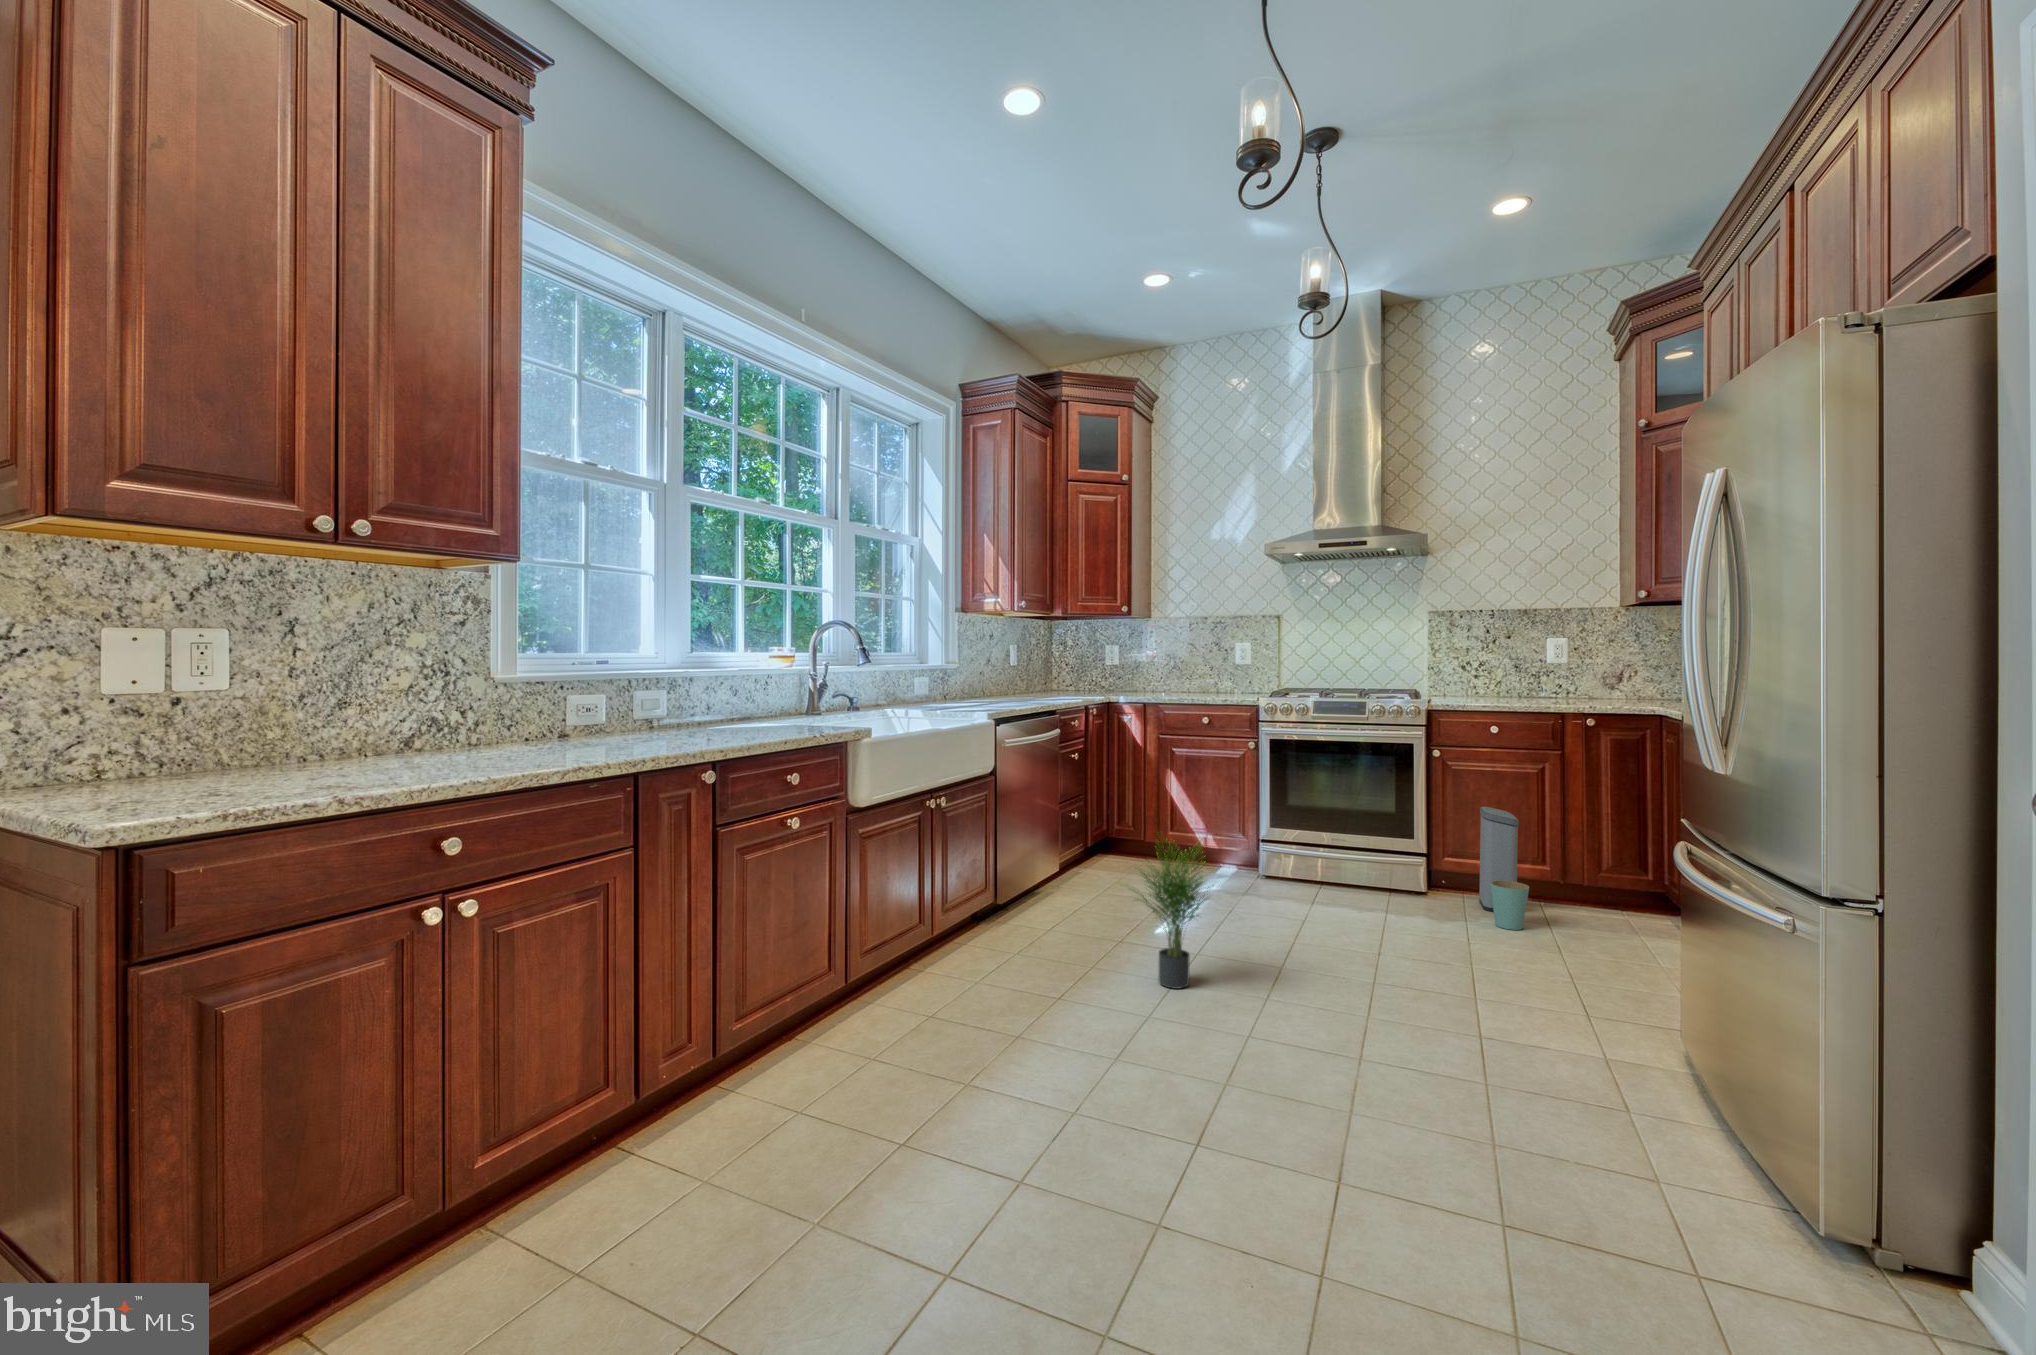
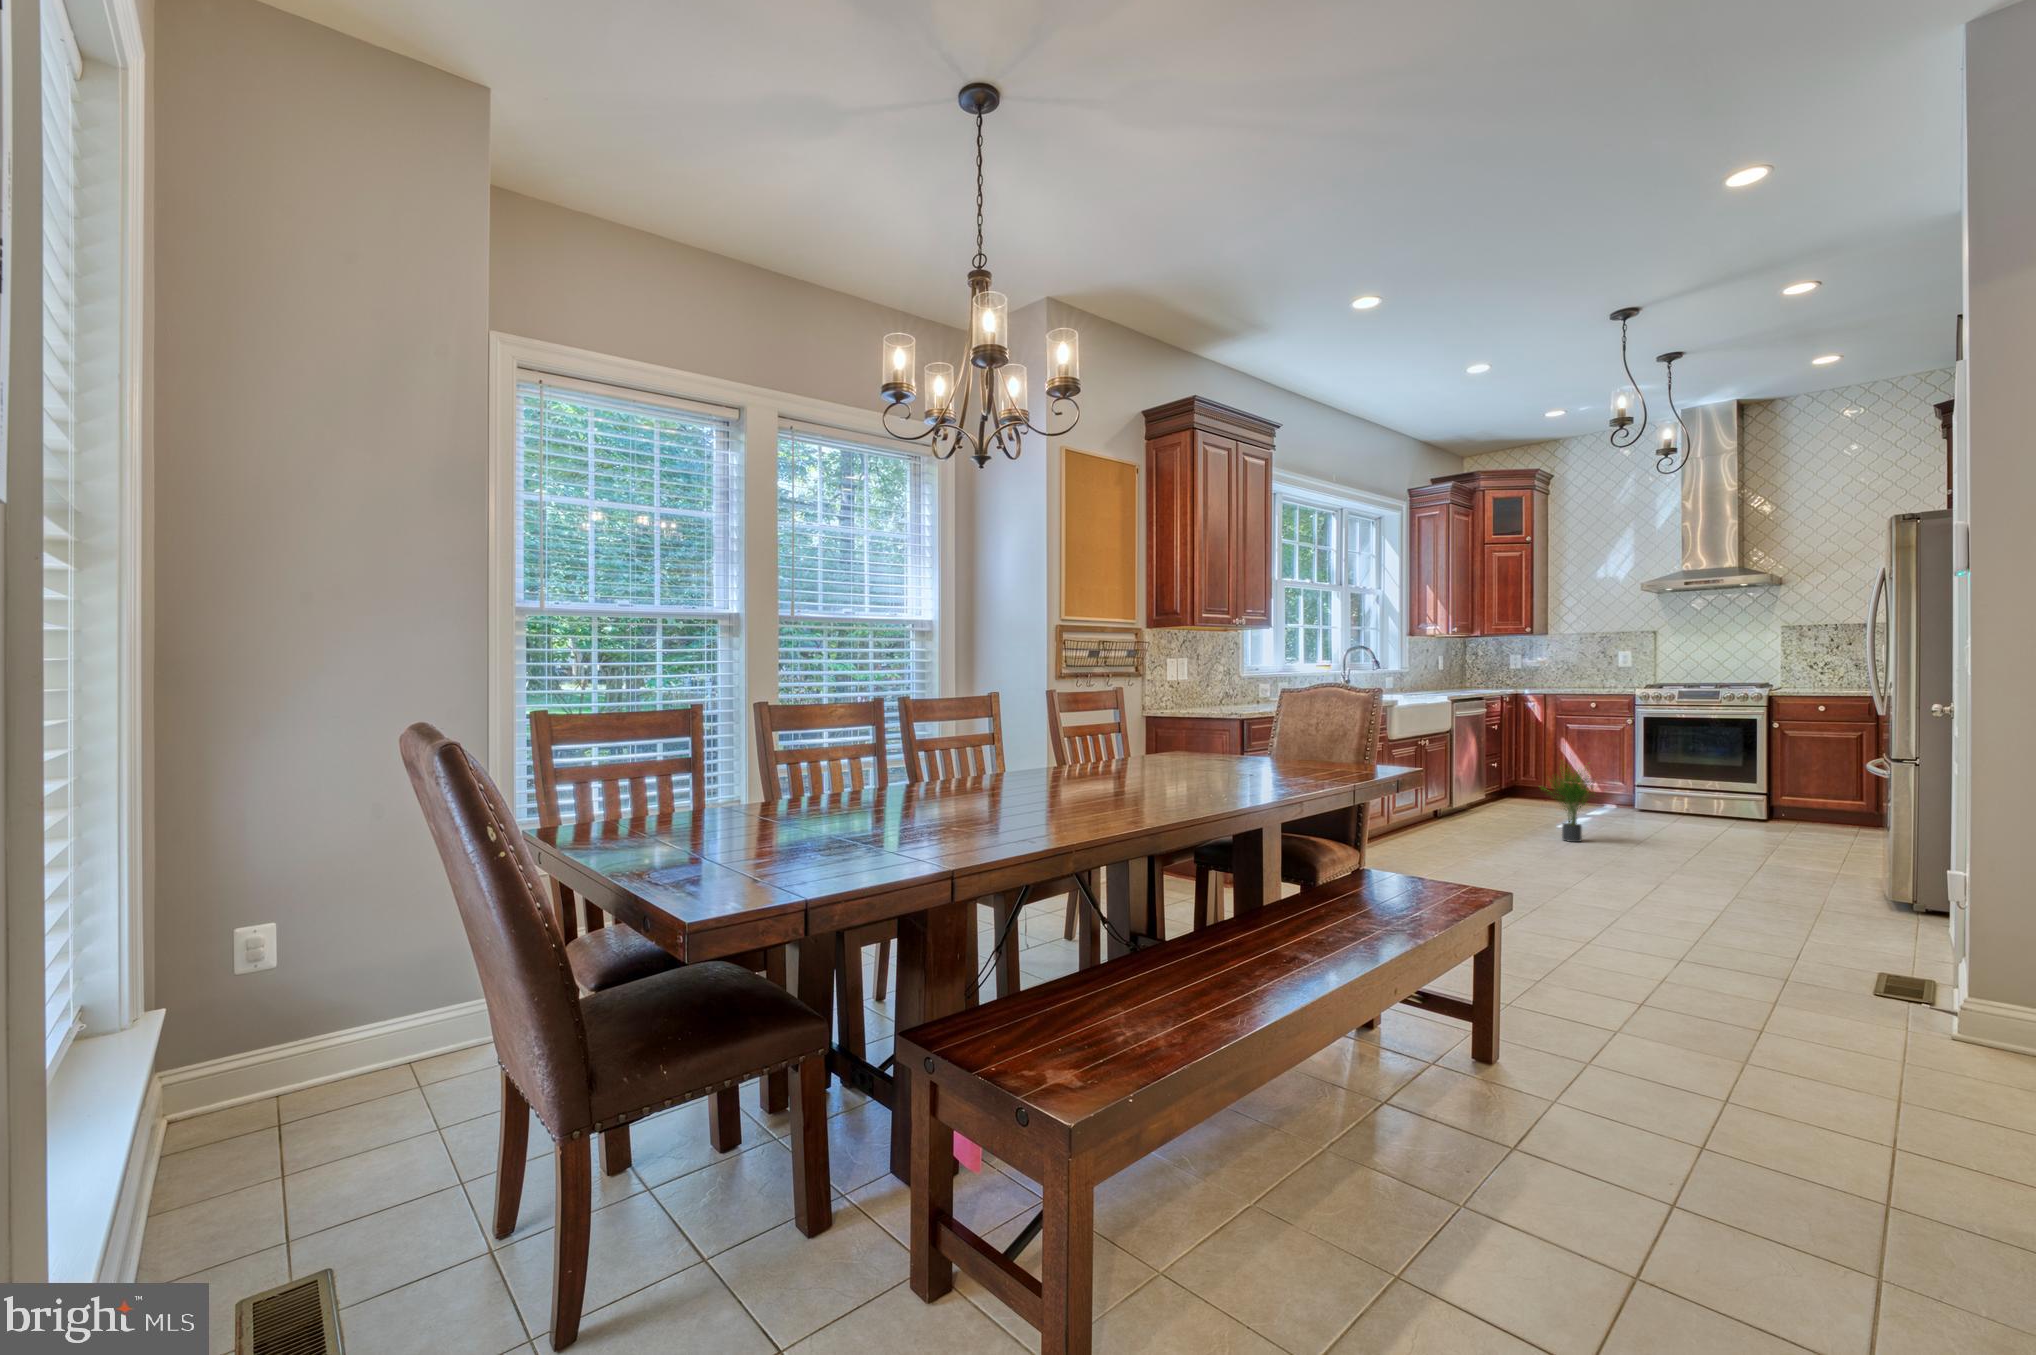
trash can: present [1479,807,1529,930] -> none [1810,763,1839,838]

